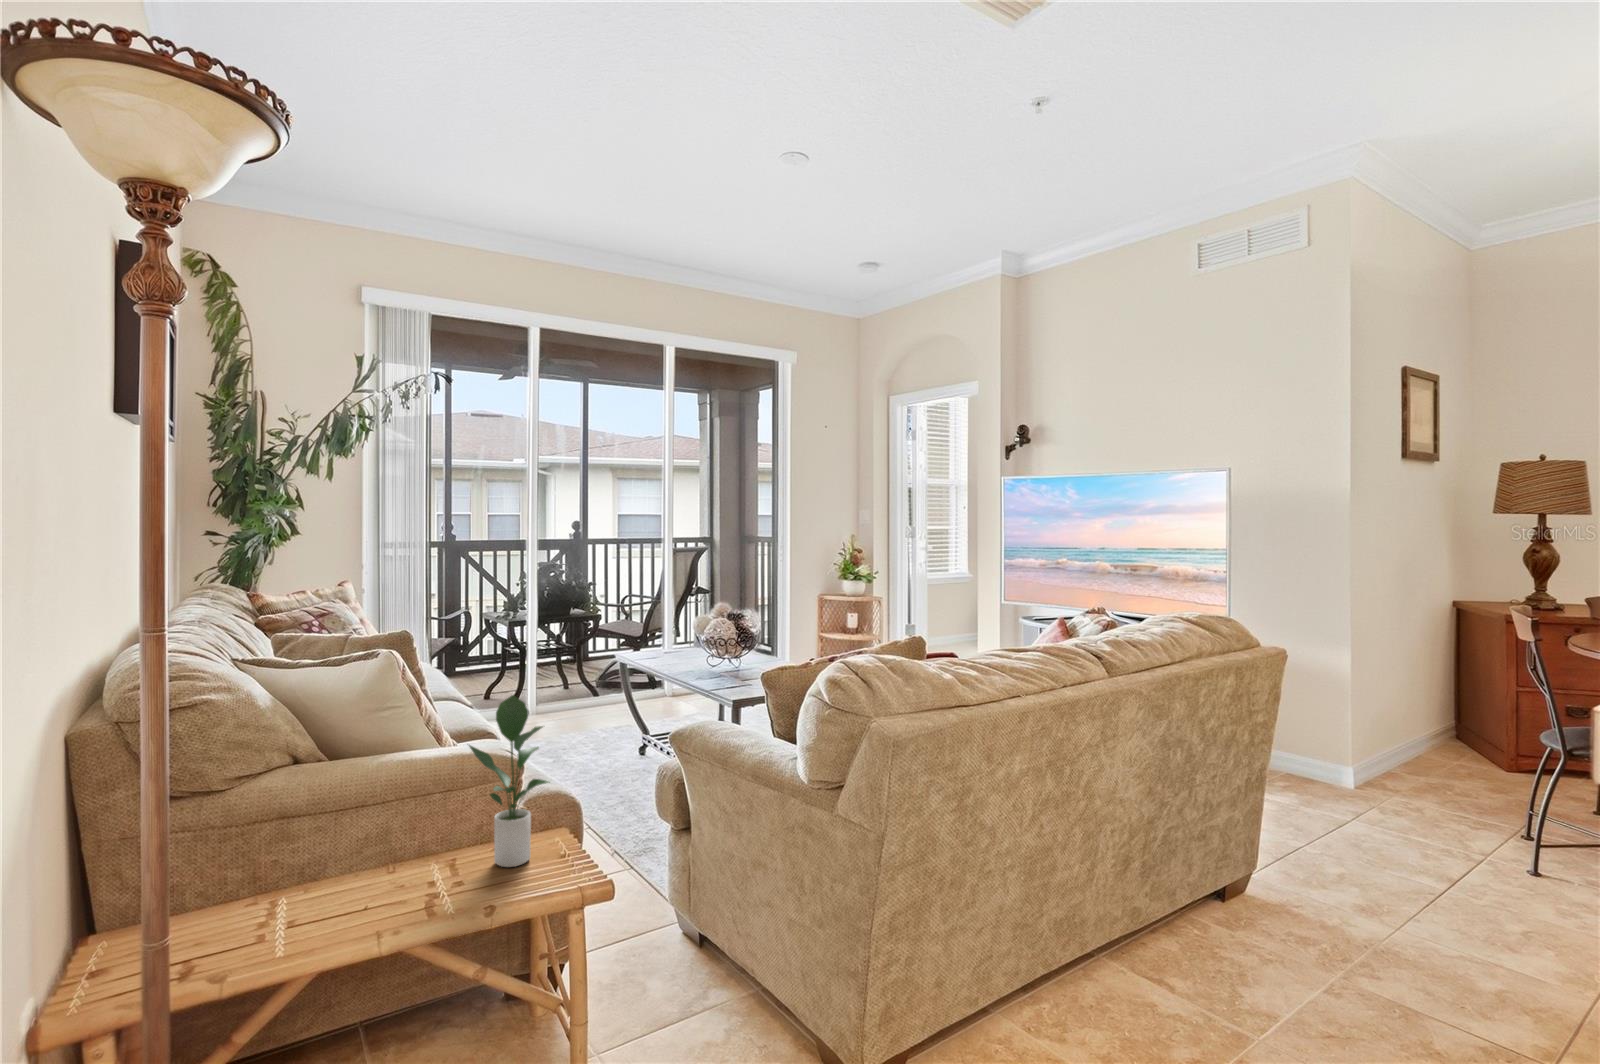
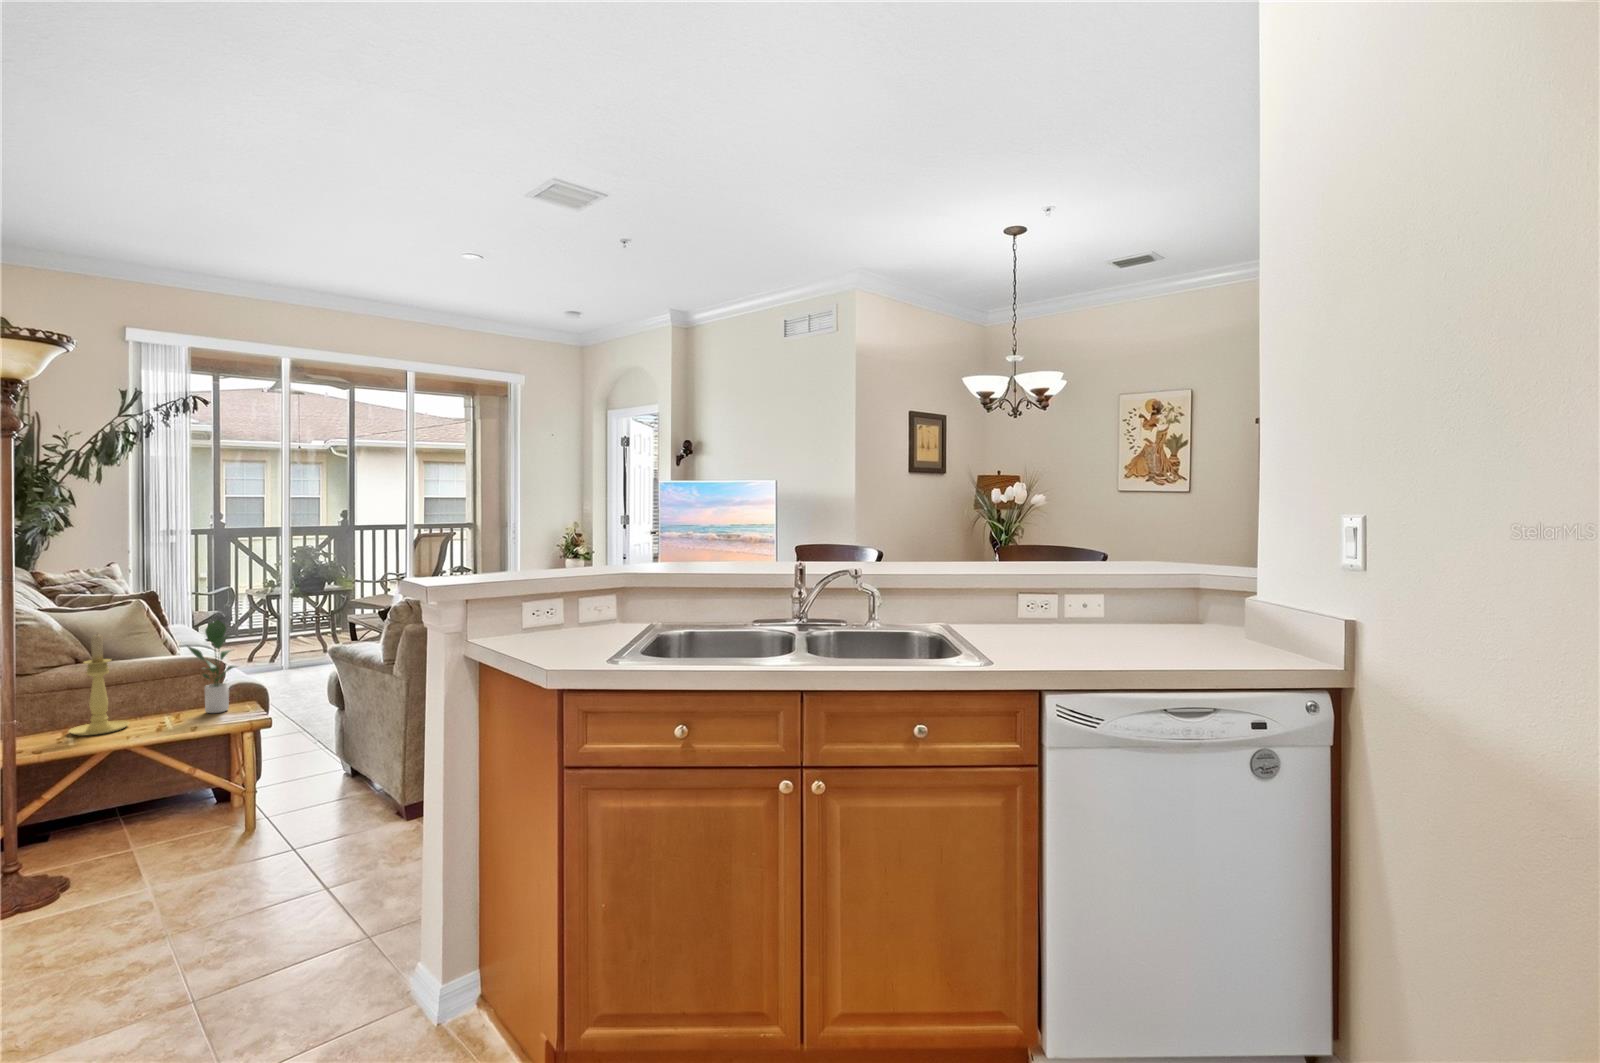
candle holder: none [278,725,378,923] -> present [69,634,129,736]

